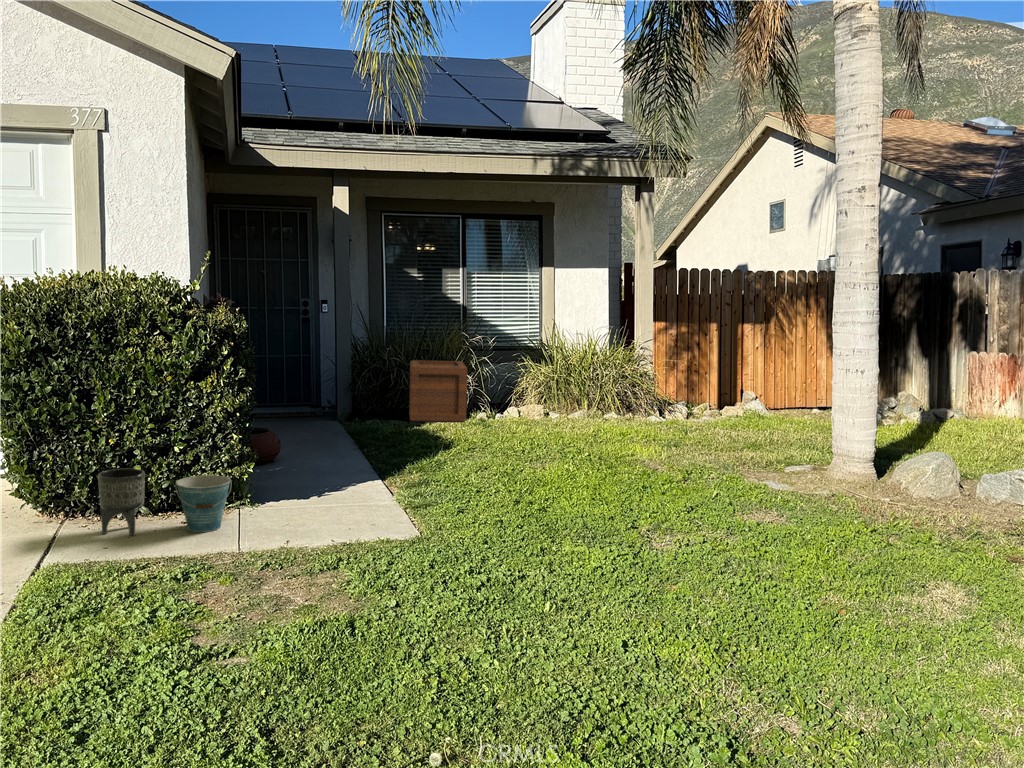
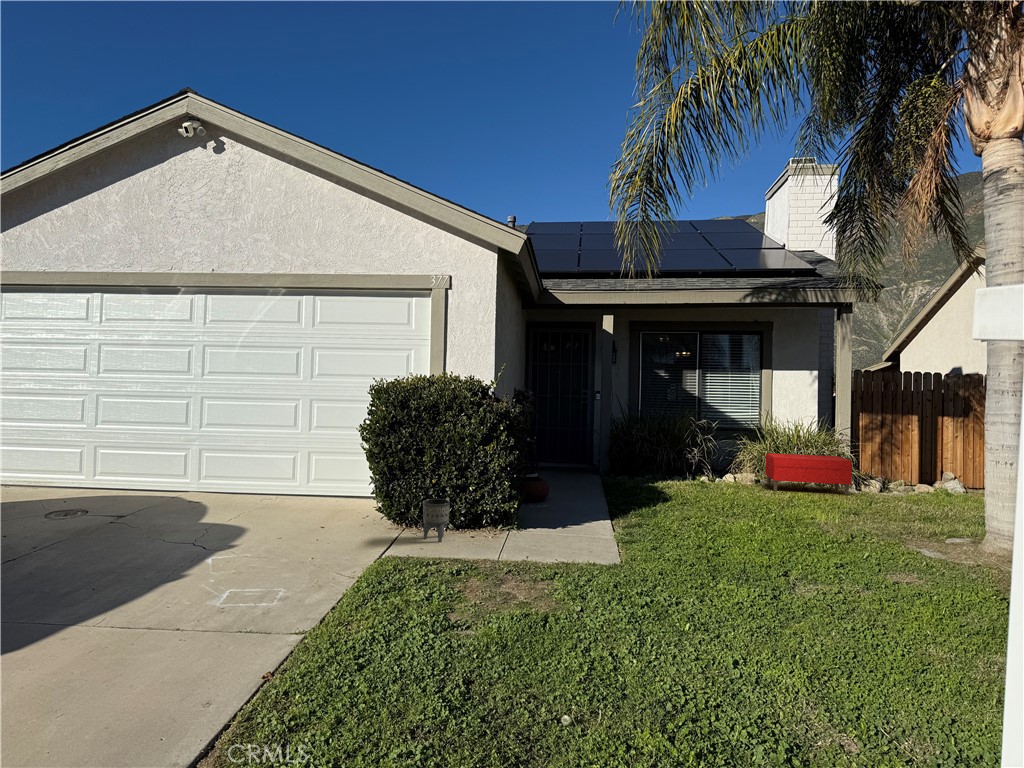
wooden crate: present [409,360,467,422] -> none [646,436,689,483]
bench: none [559,377,658,425] -> present [765,453,852,495]
bucket: present [176,475,231,532] -> none [466,507,500,544]

